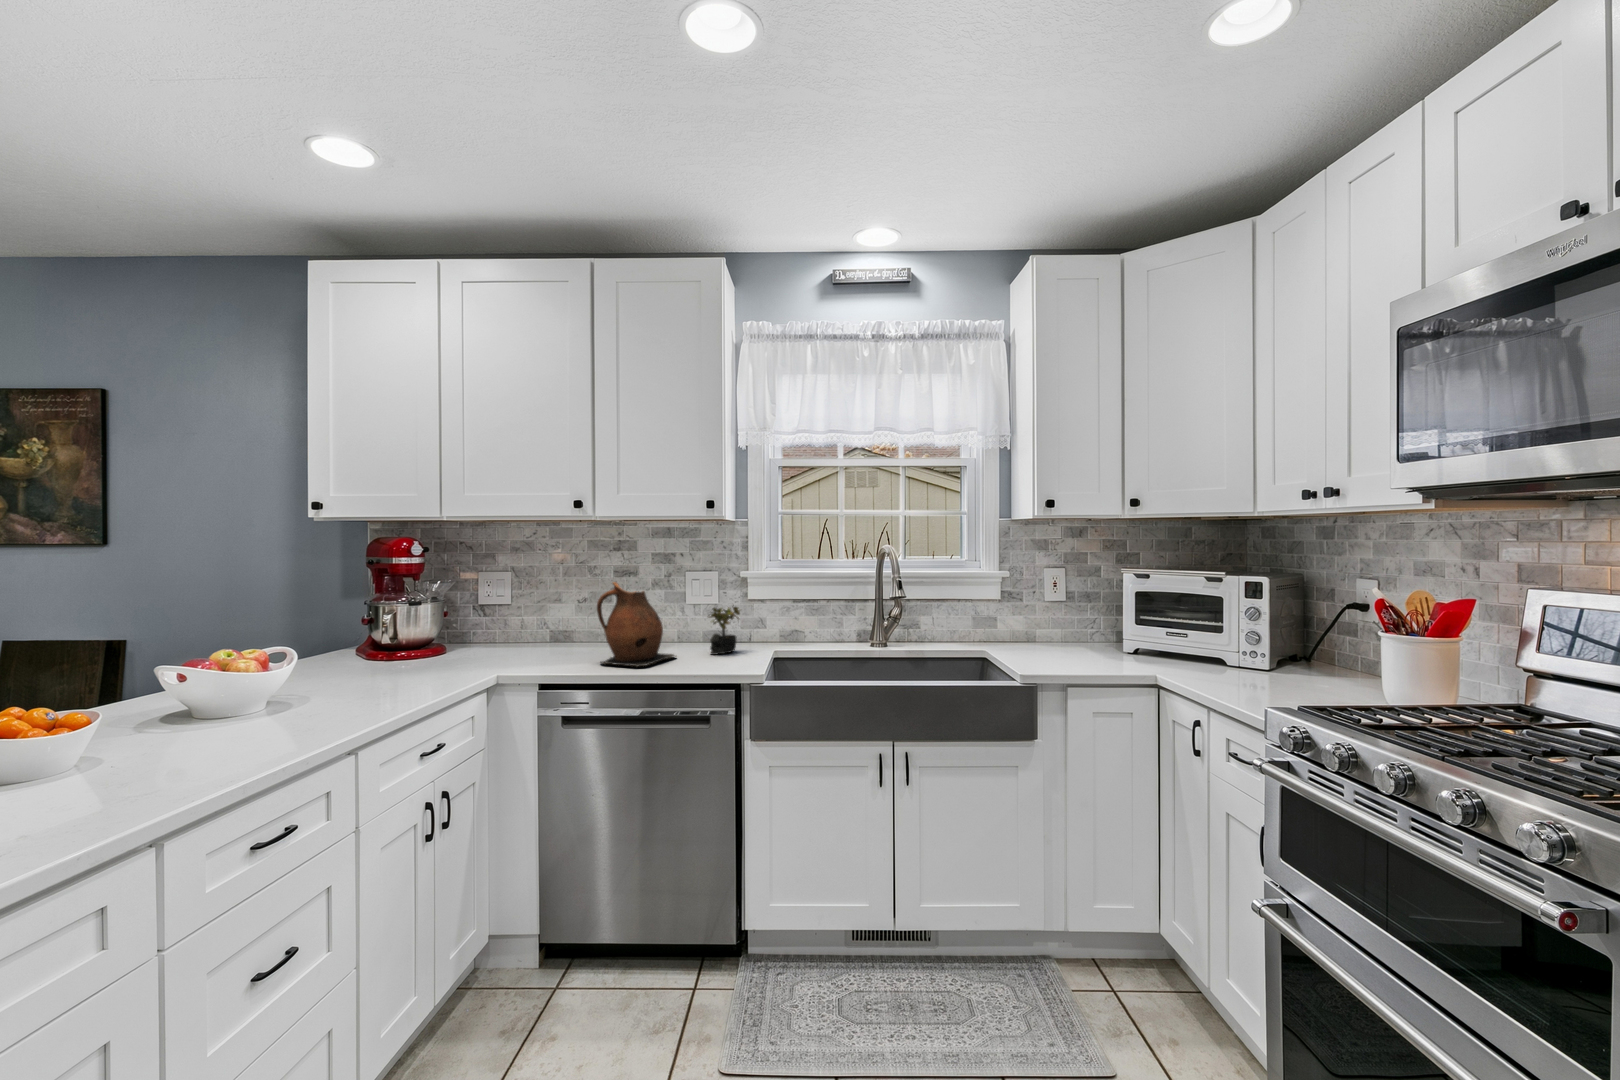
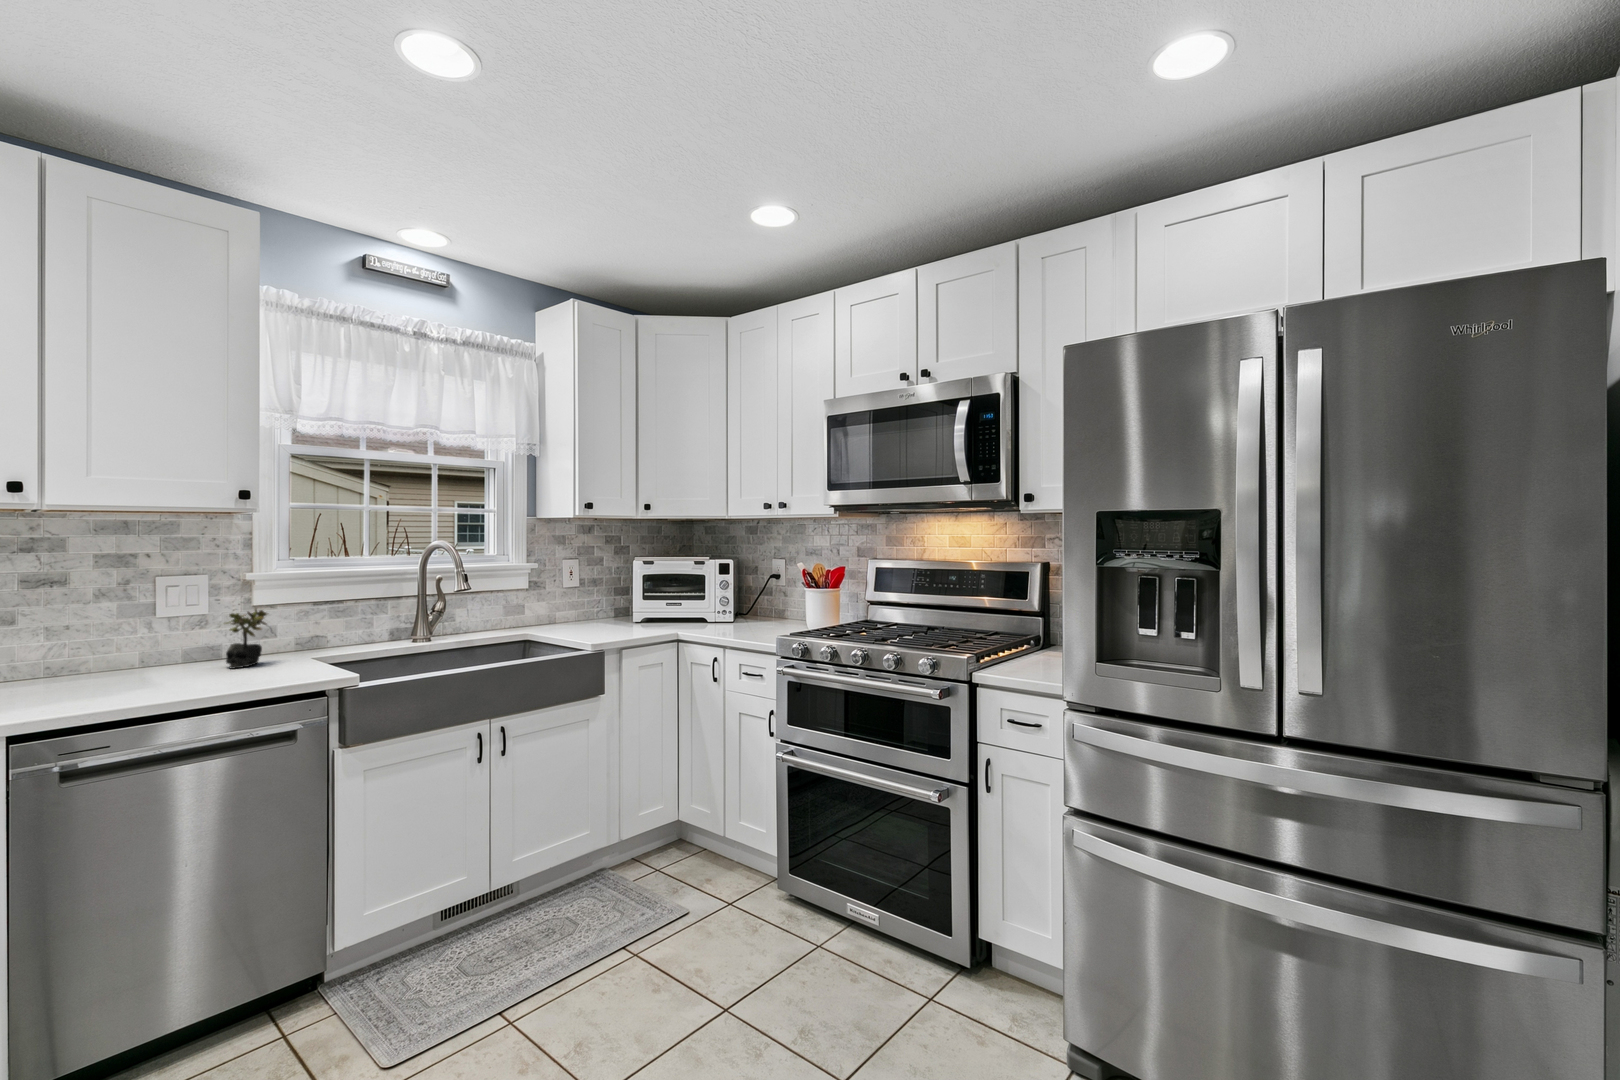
ceramic pitcher: present [597,582,675,667] -> none [69,585,192,692]

